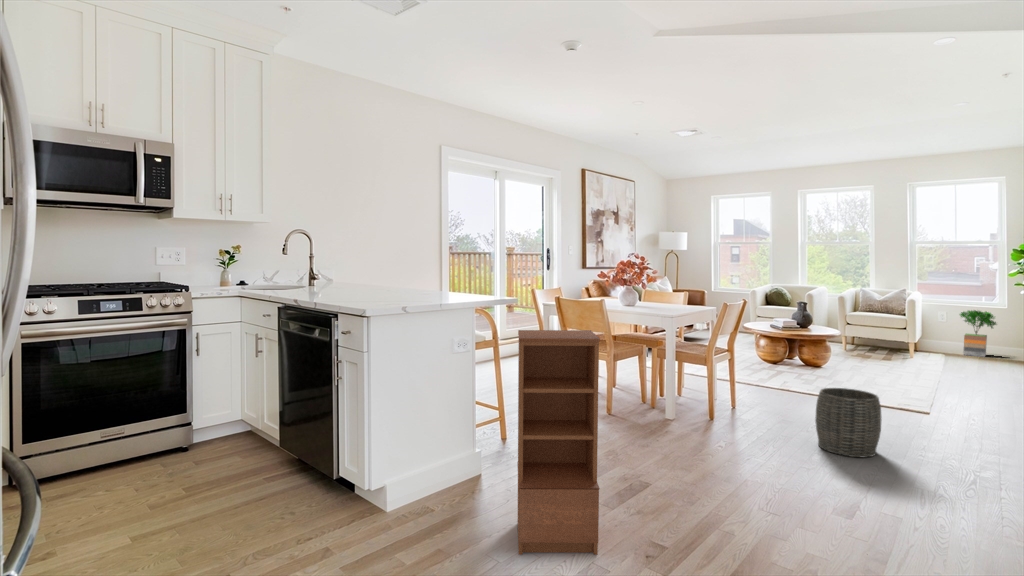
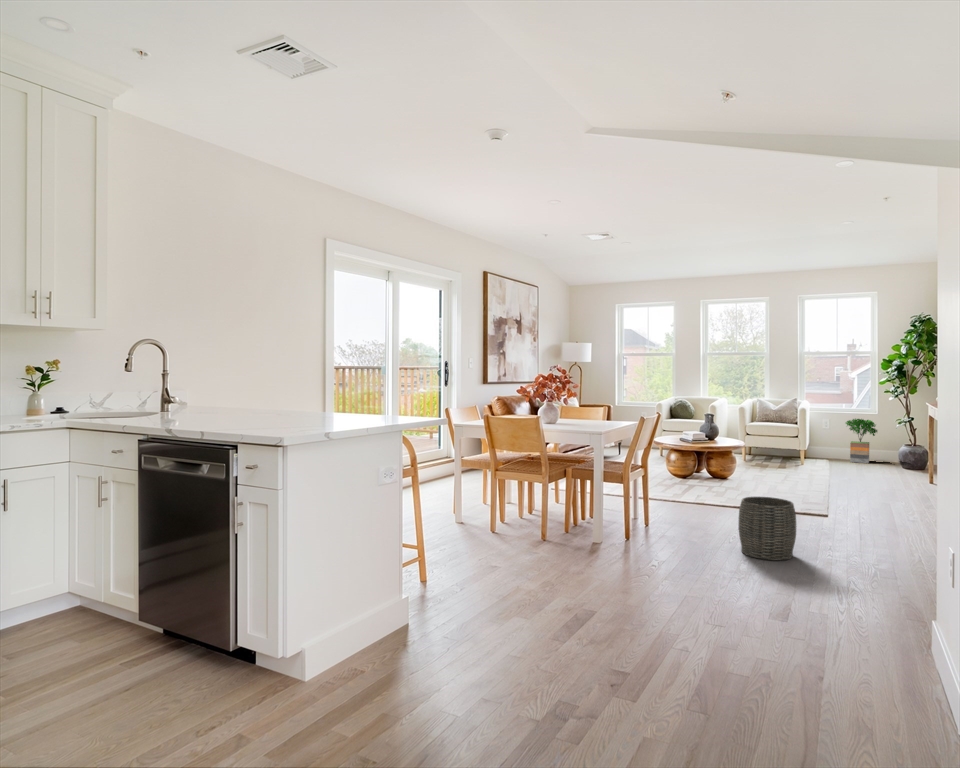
bookcase: present [518,330,600,555] -> none [488,449,575,668]

